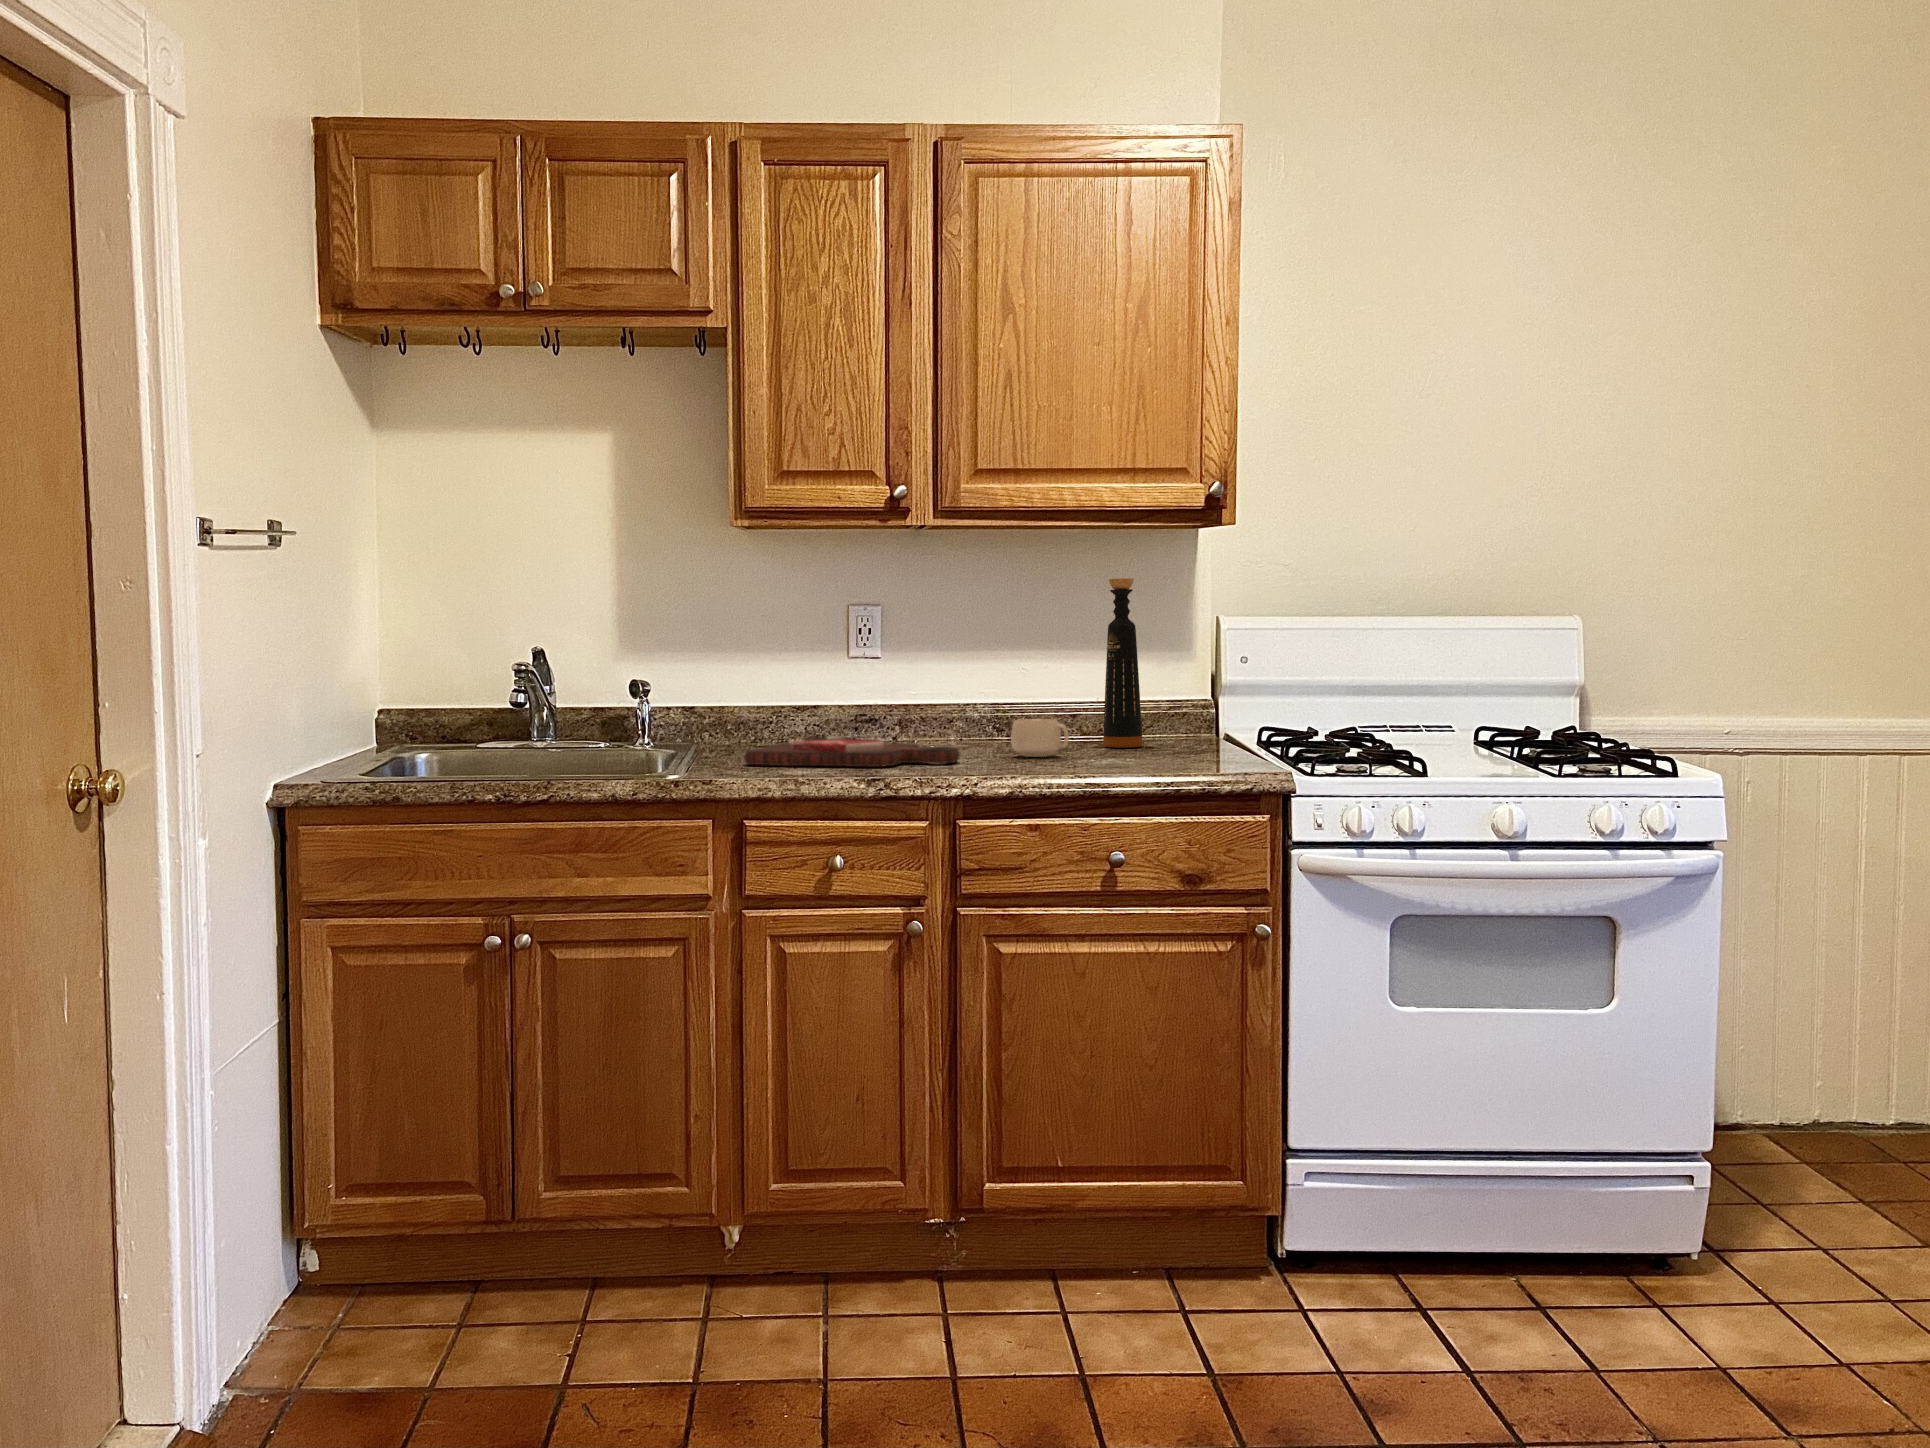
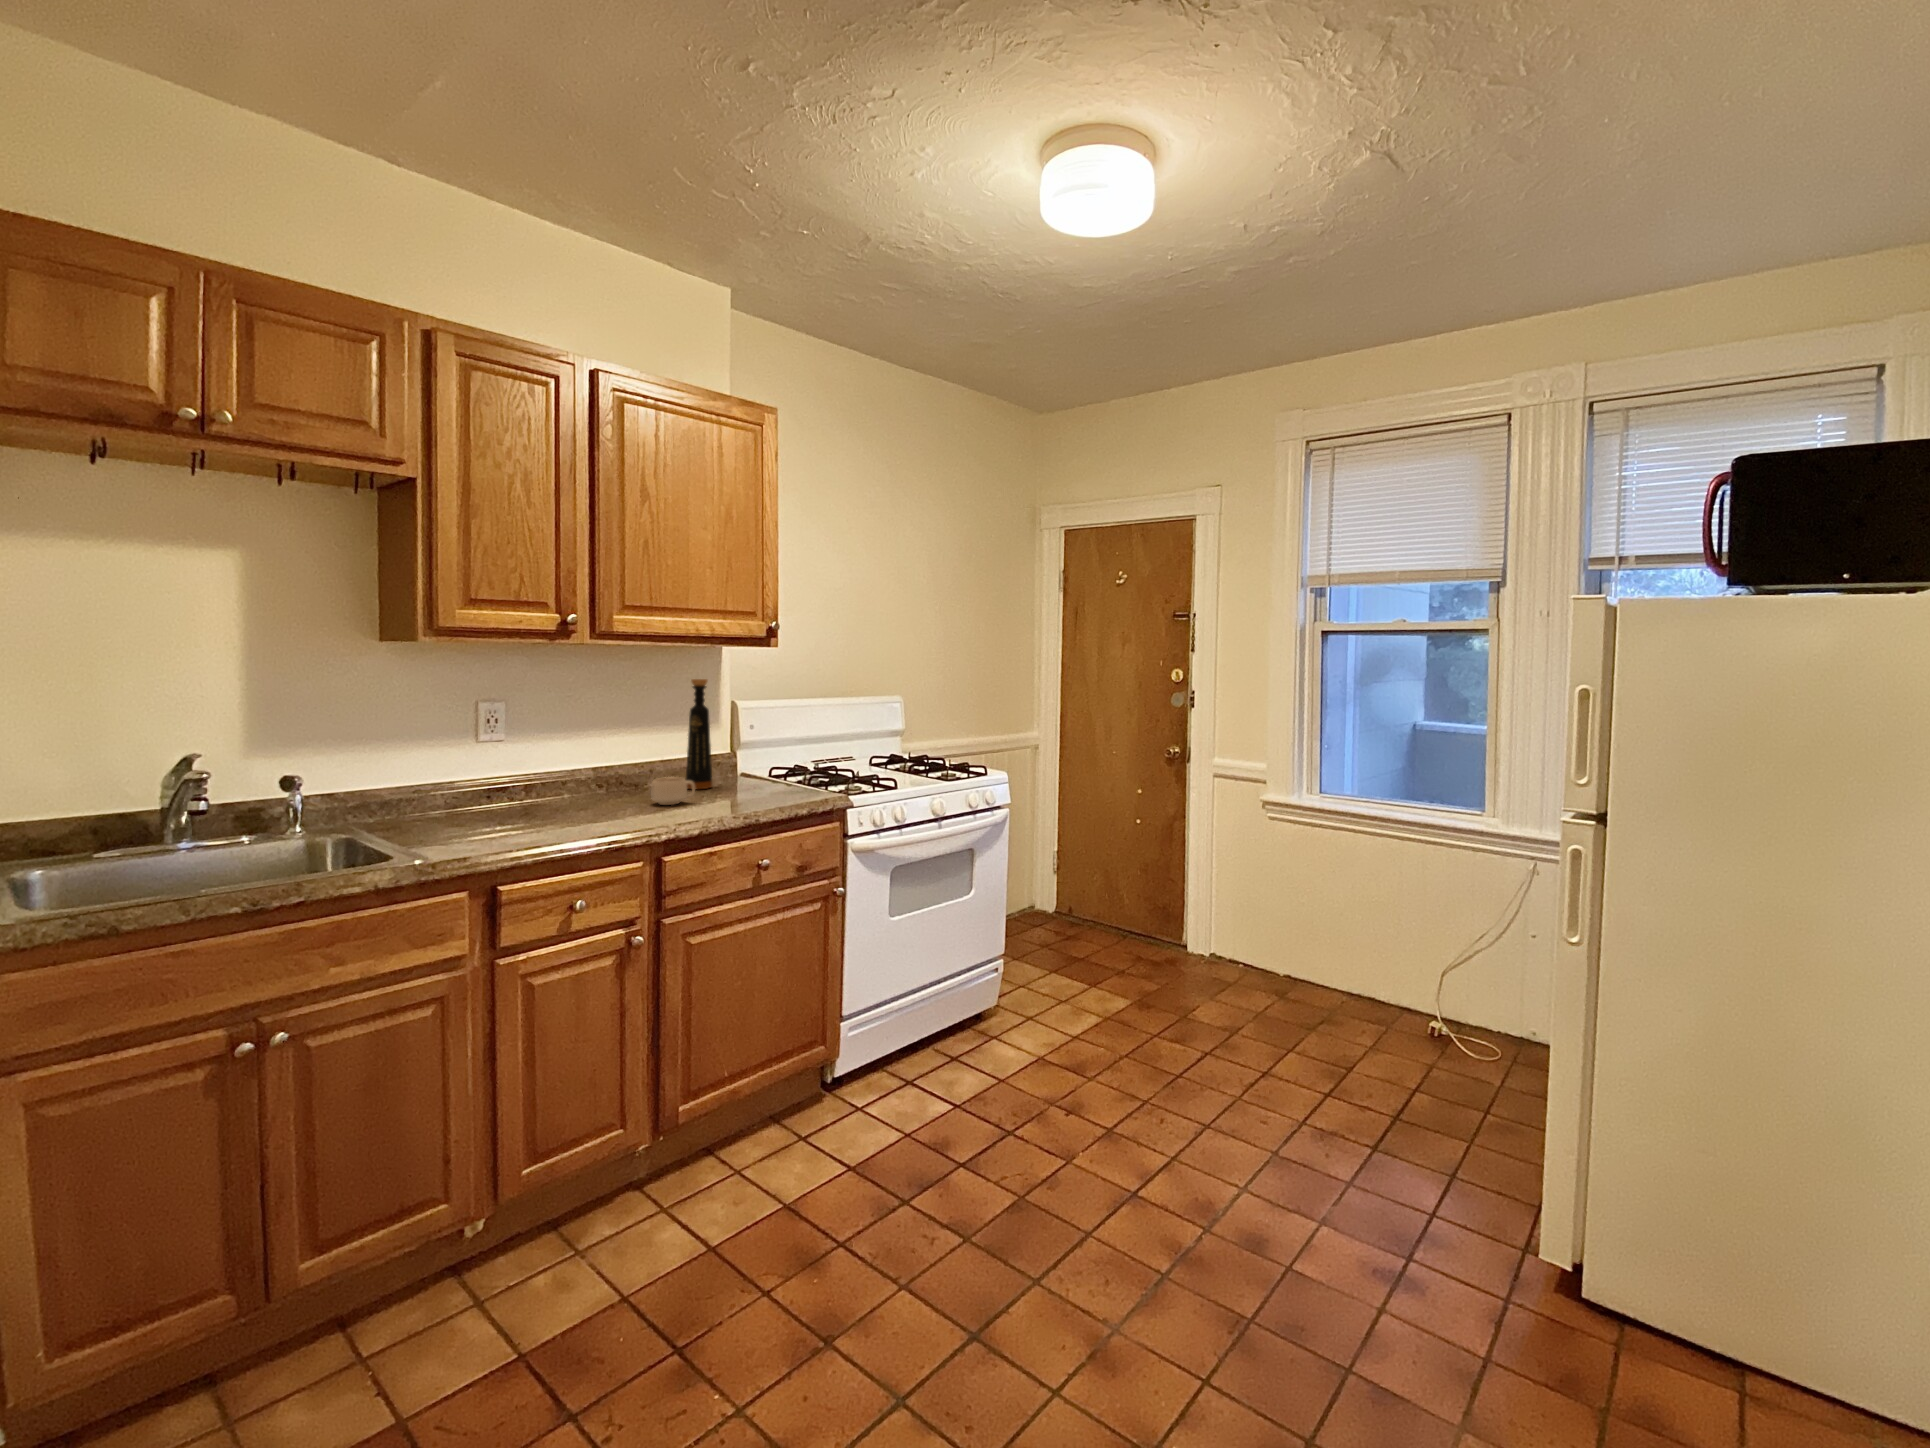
cutting board: present [744,733,960,767] -> none [454,801,635,840]

